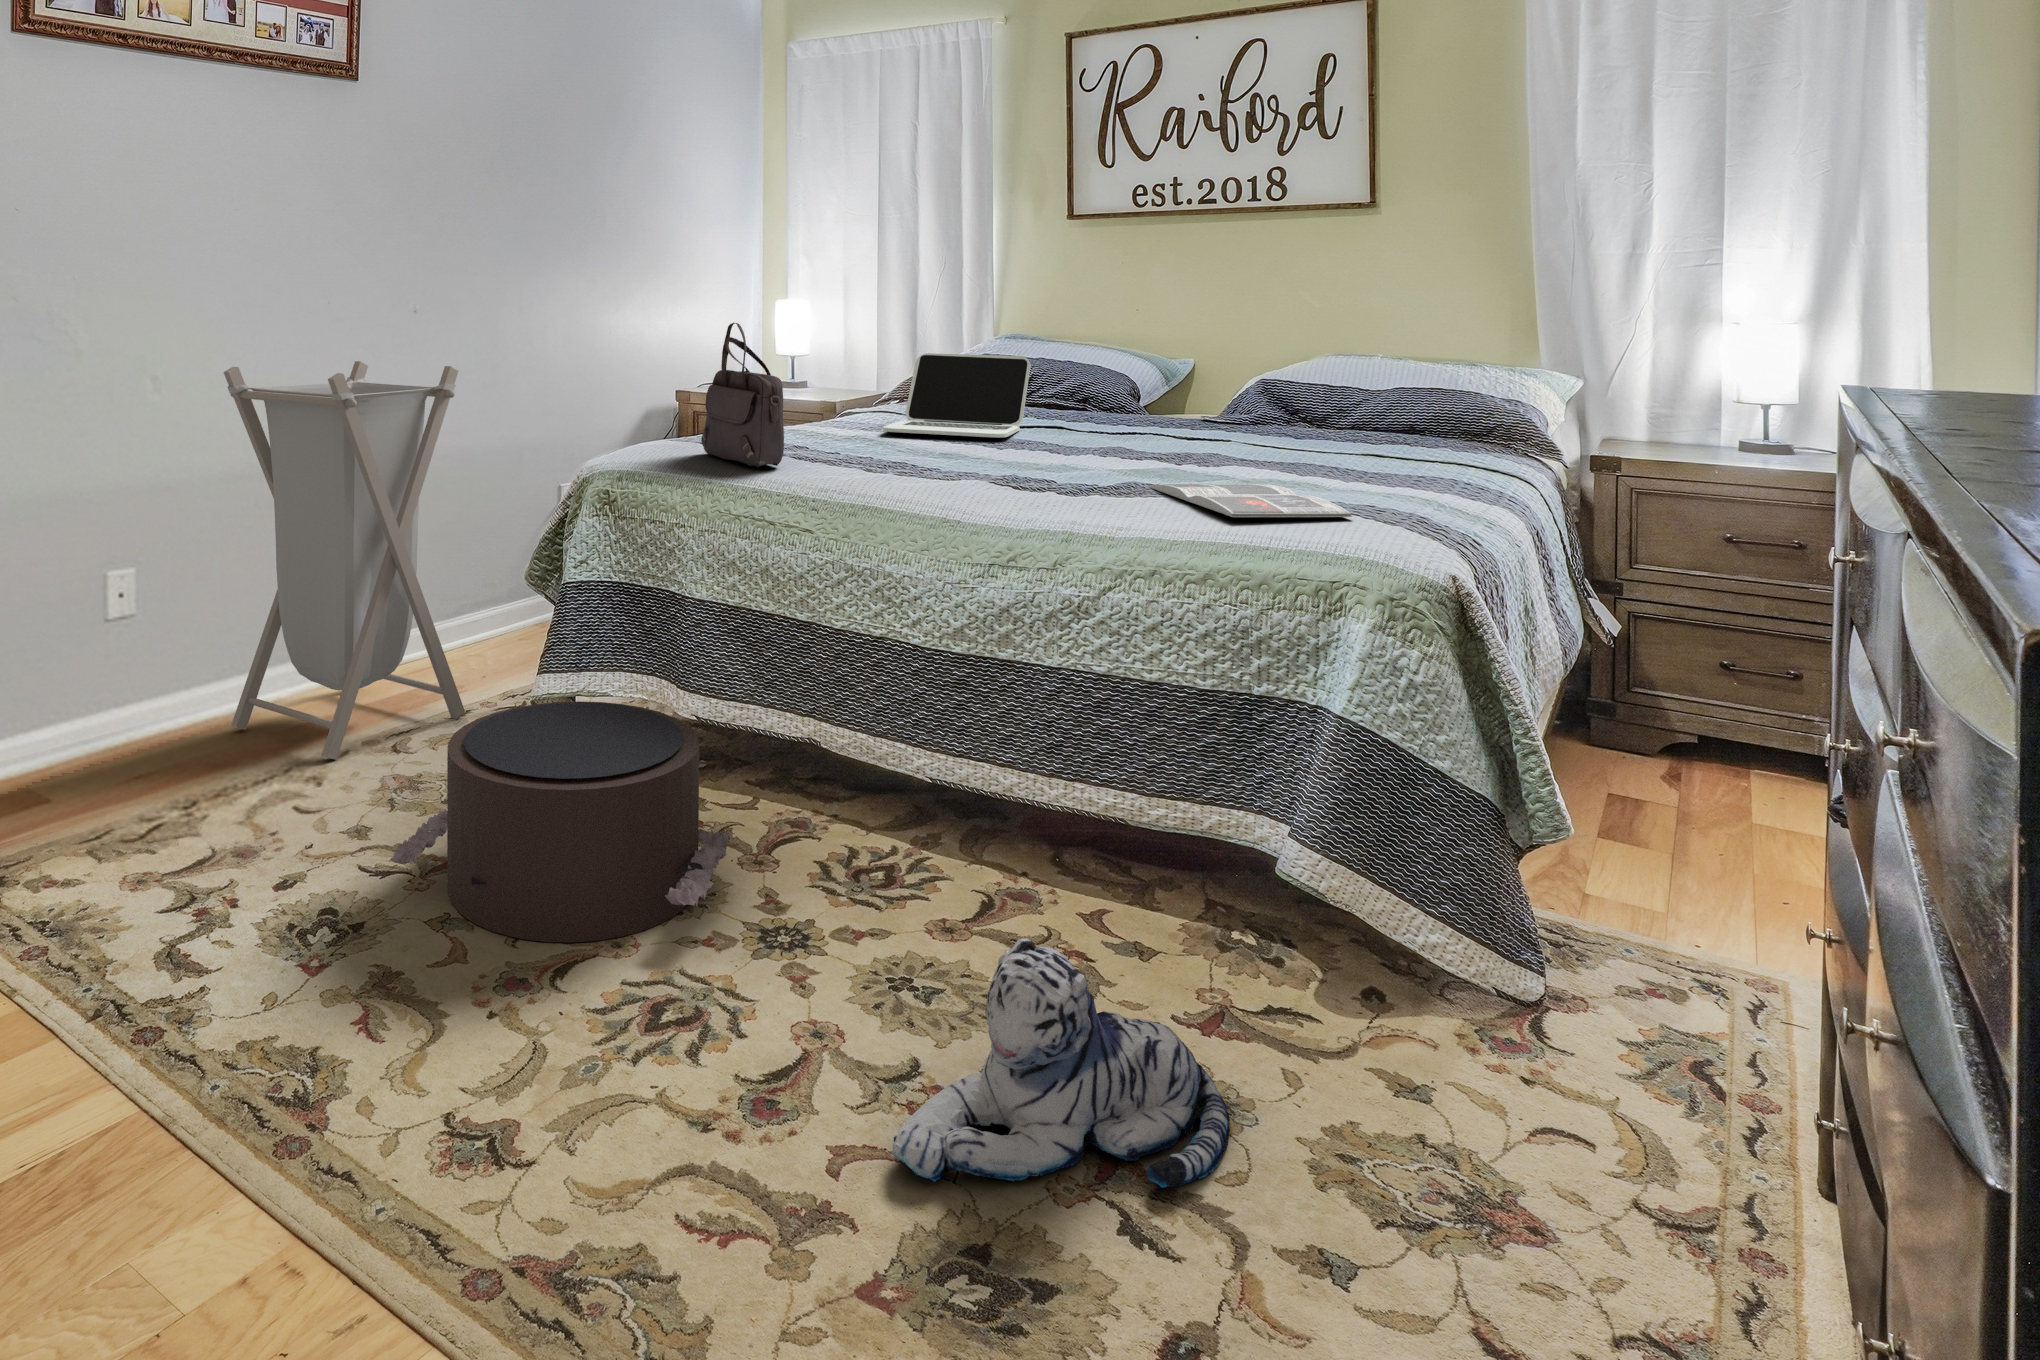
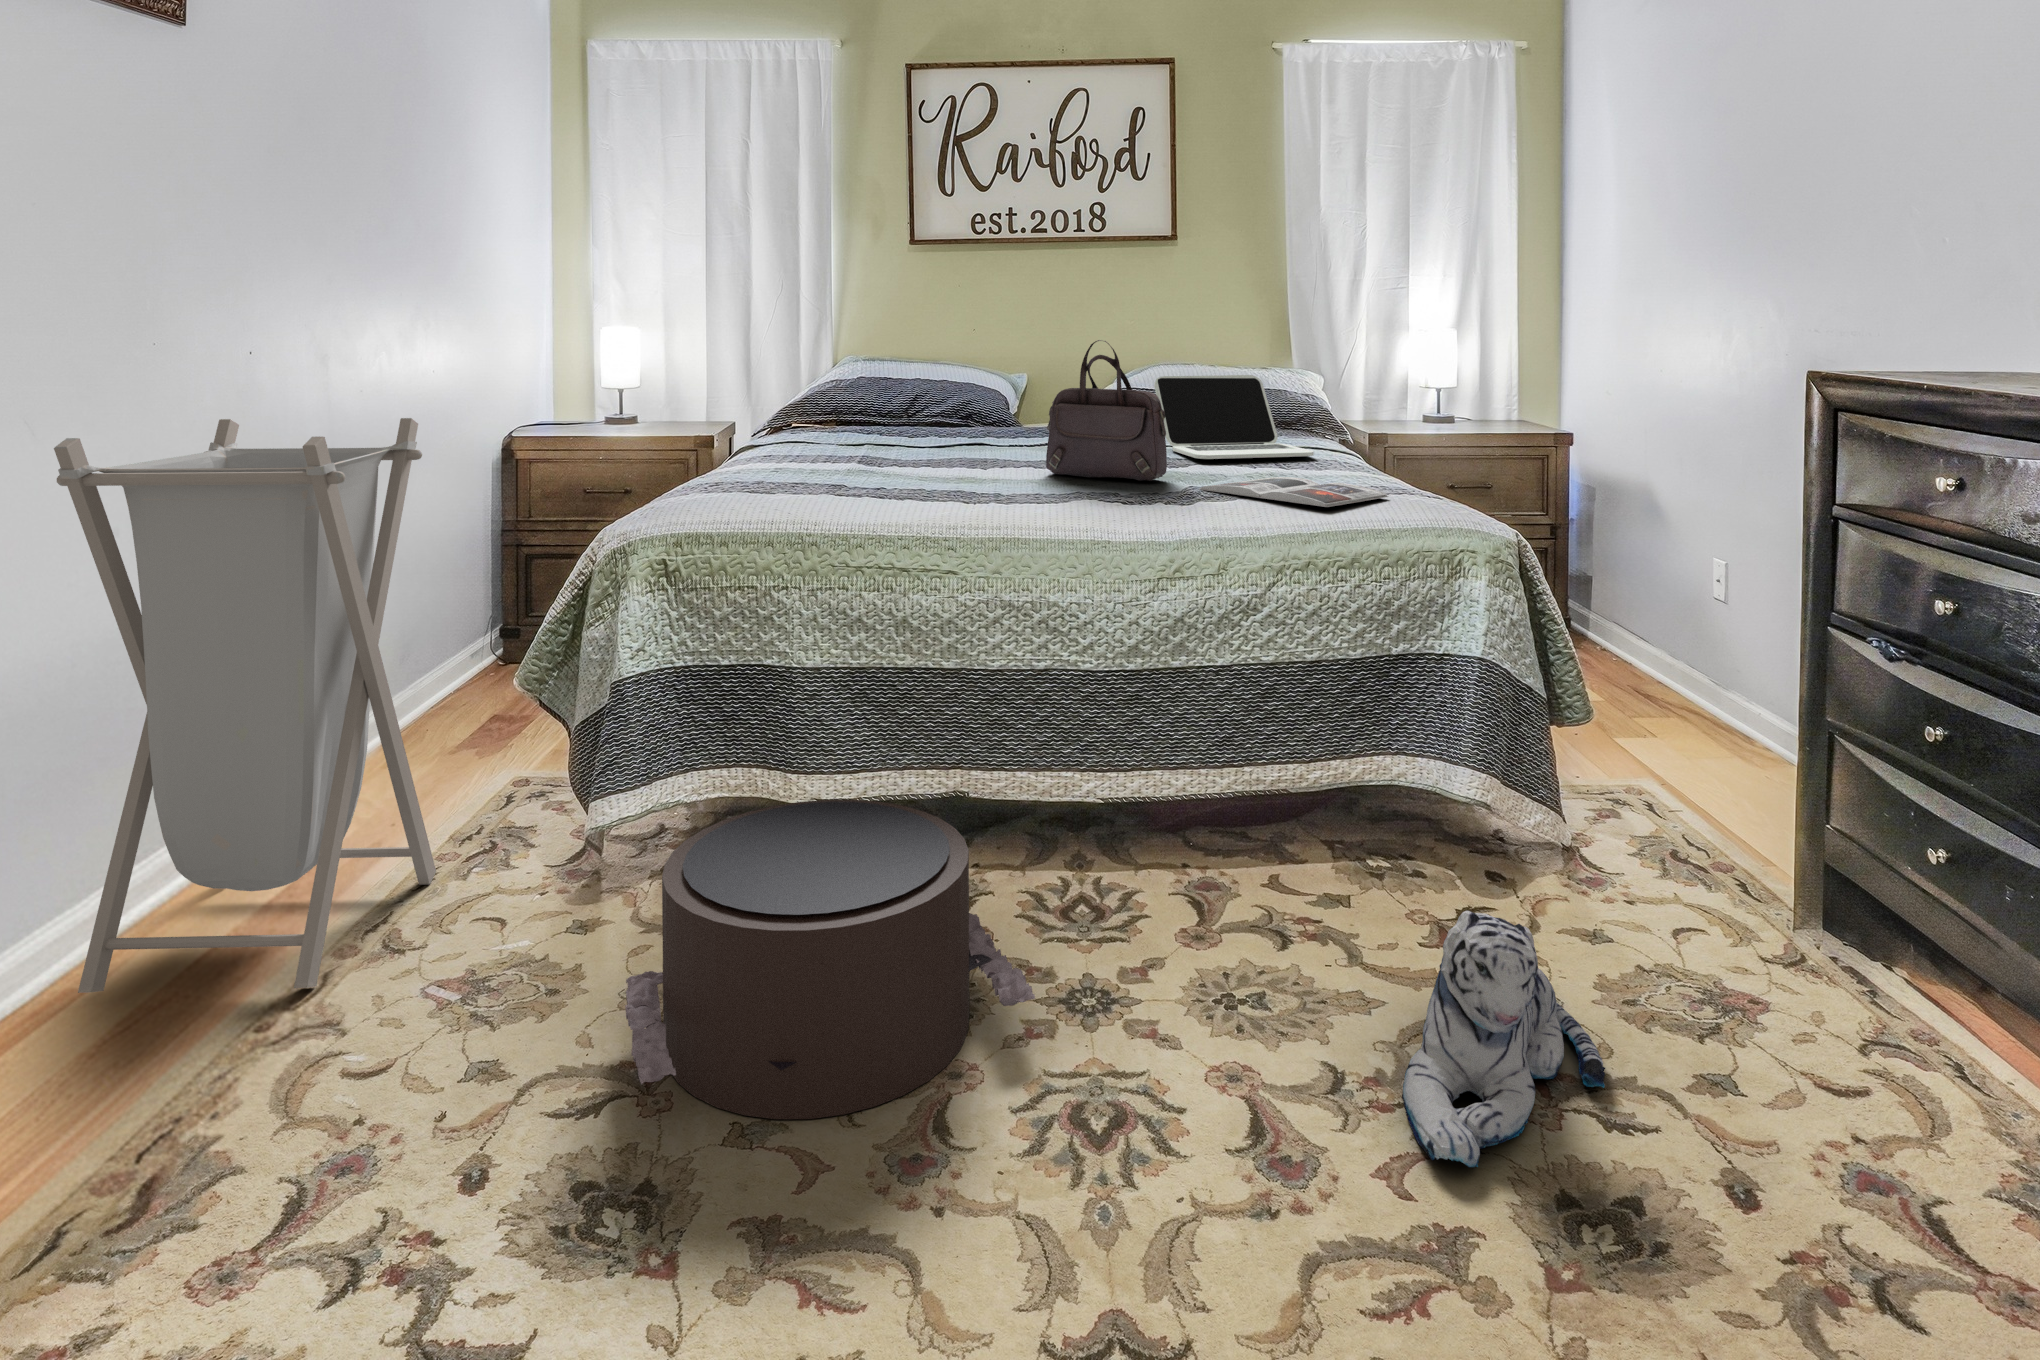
handbag: present [701,323,784,467] -> present [1046,340,1167,481]
laptop: present [883,353,1030,438] -> present [1154,375,1314,459]

